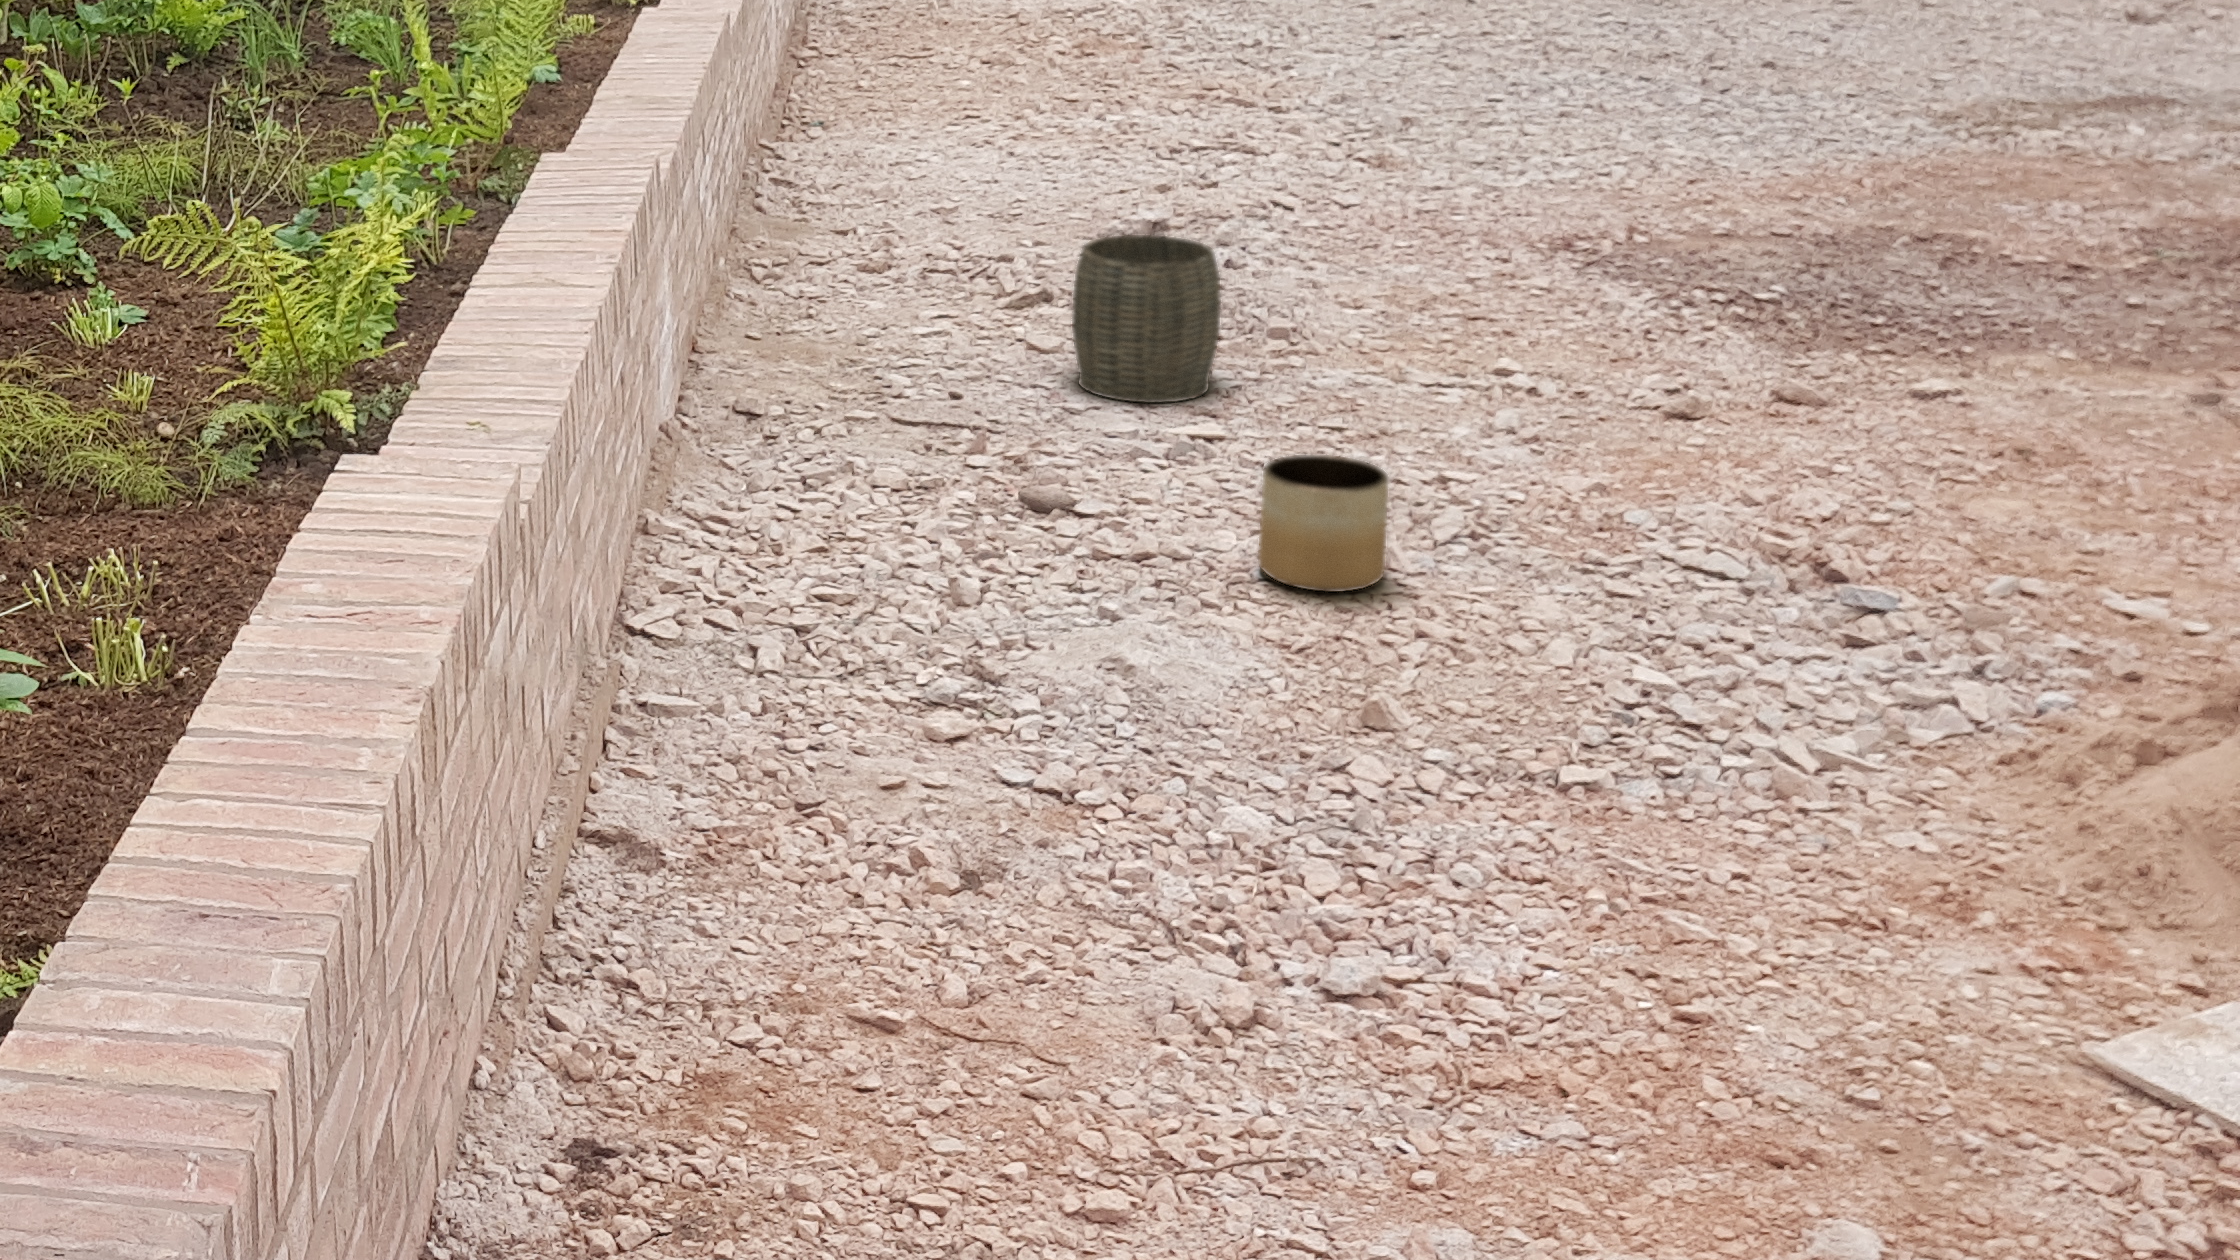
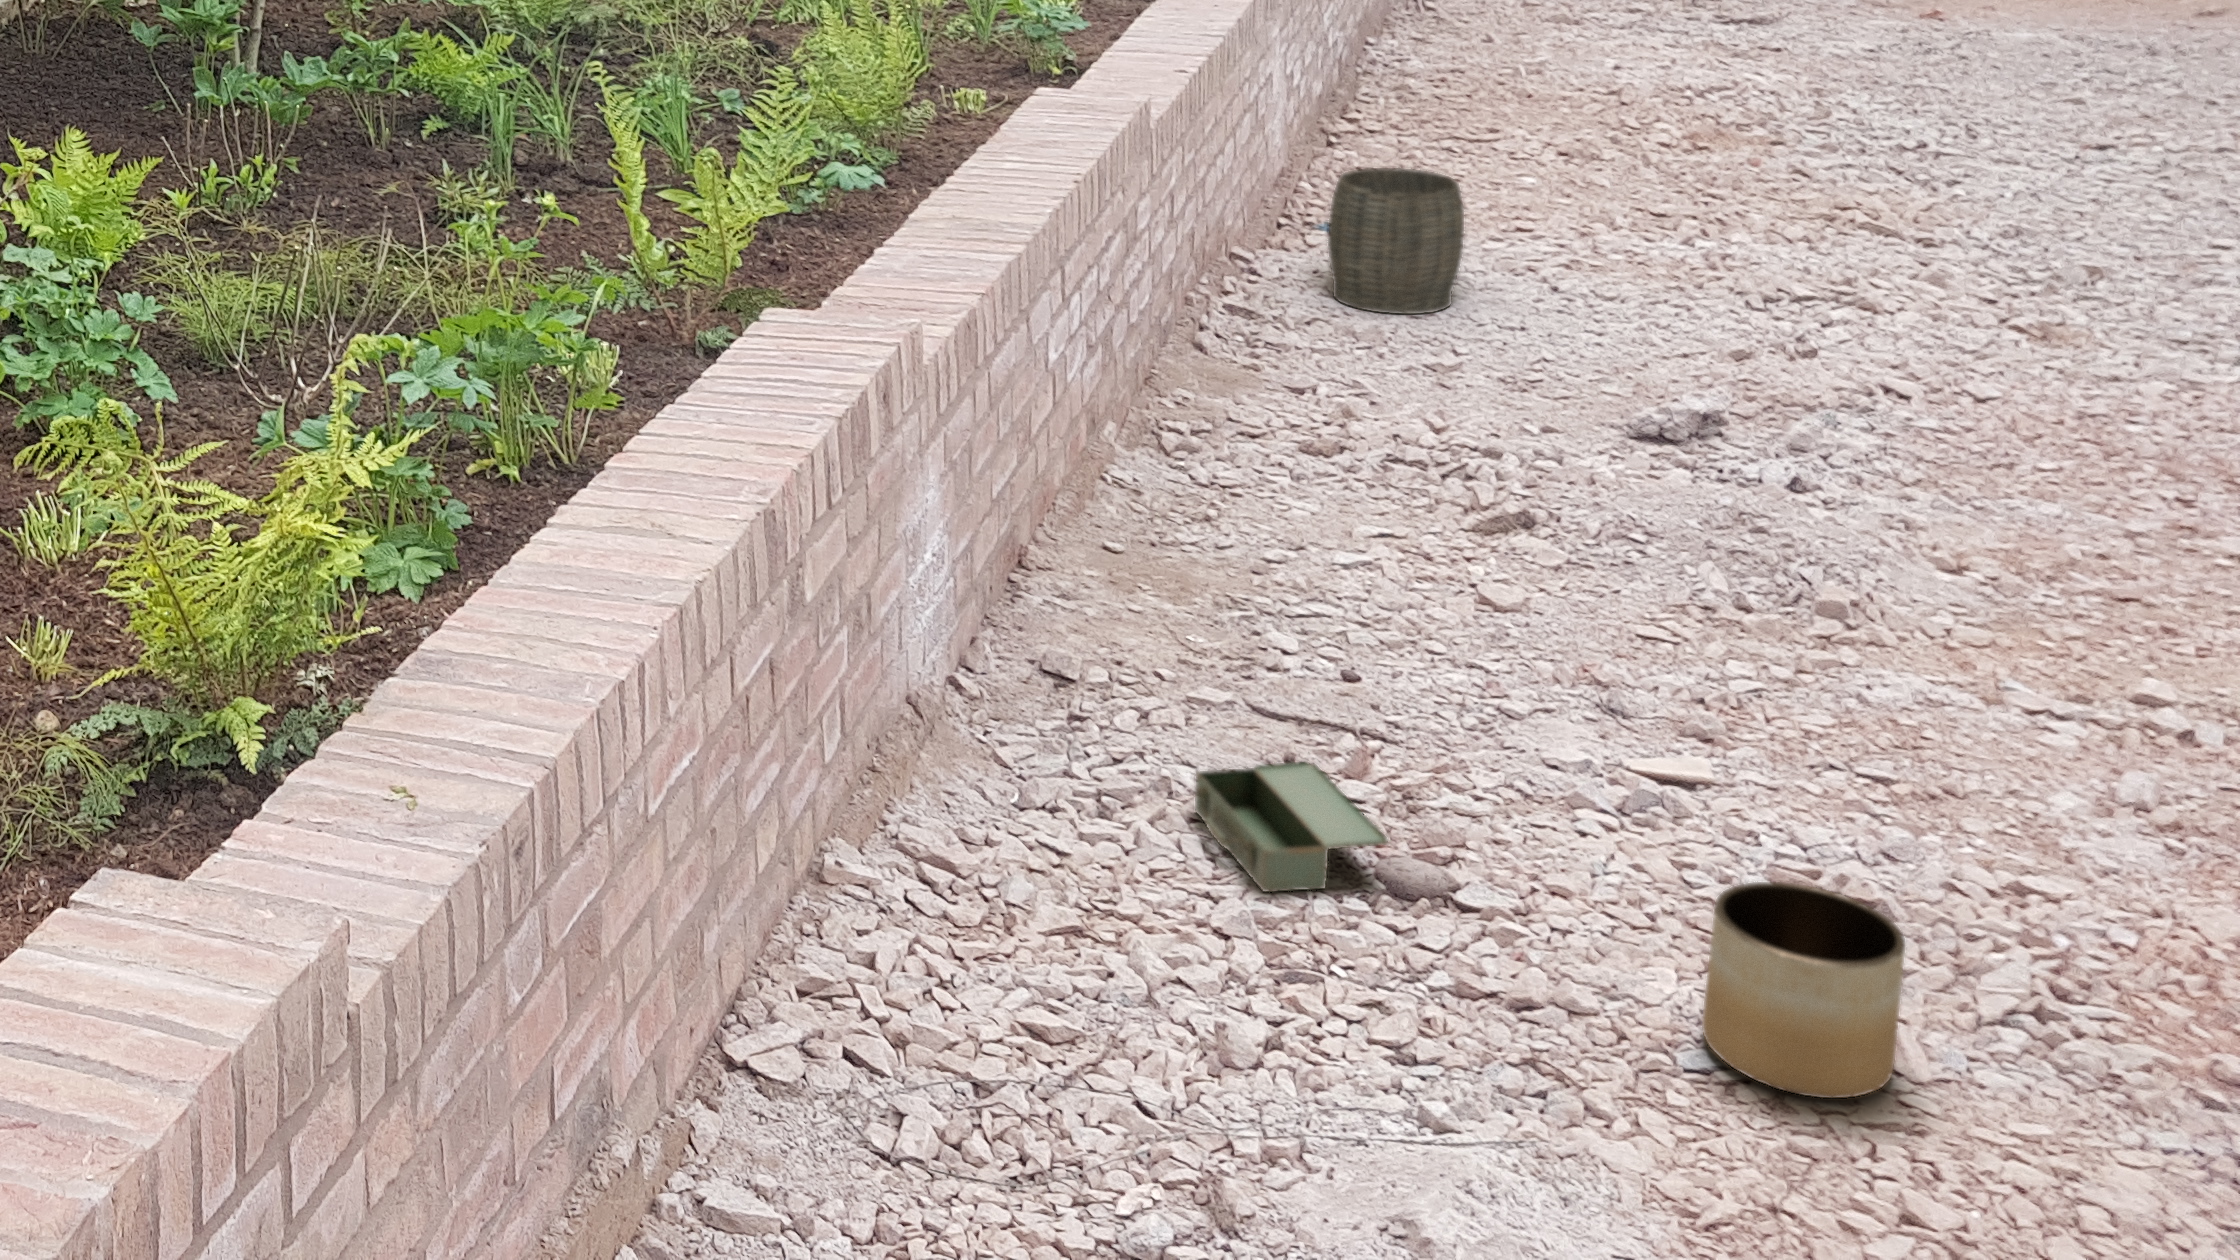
woven basket: present [1072,235,1221,403] -> present [1328,168,1464,314]
toolbox: none [872,444,1024,529] -> present [1195,762,1388,892]

